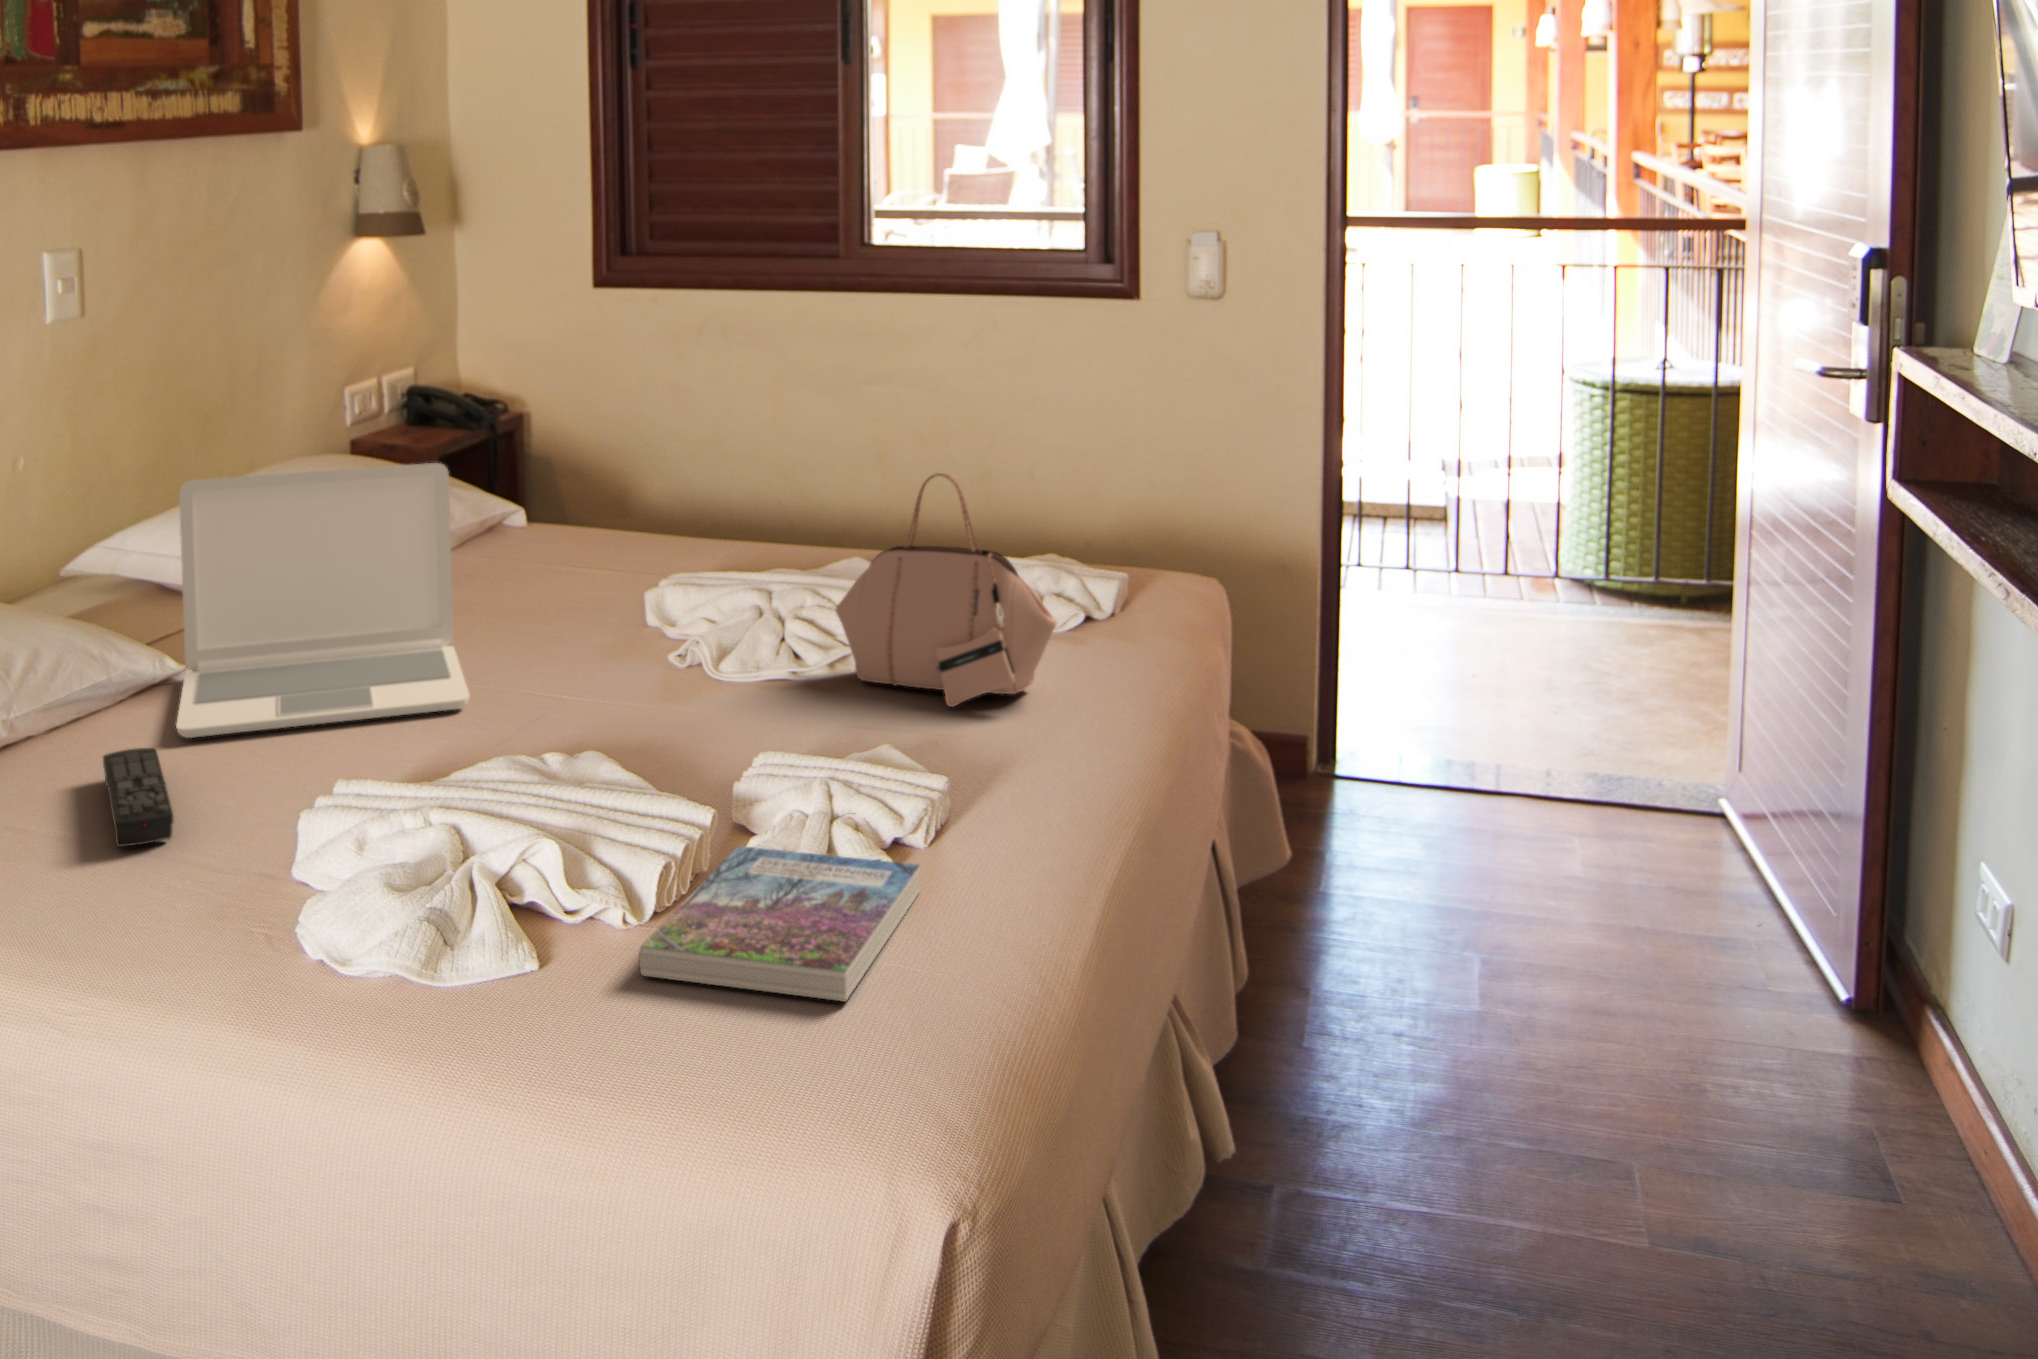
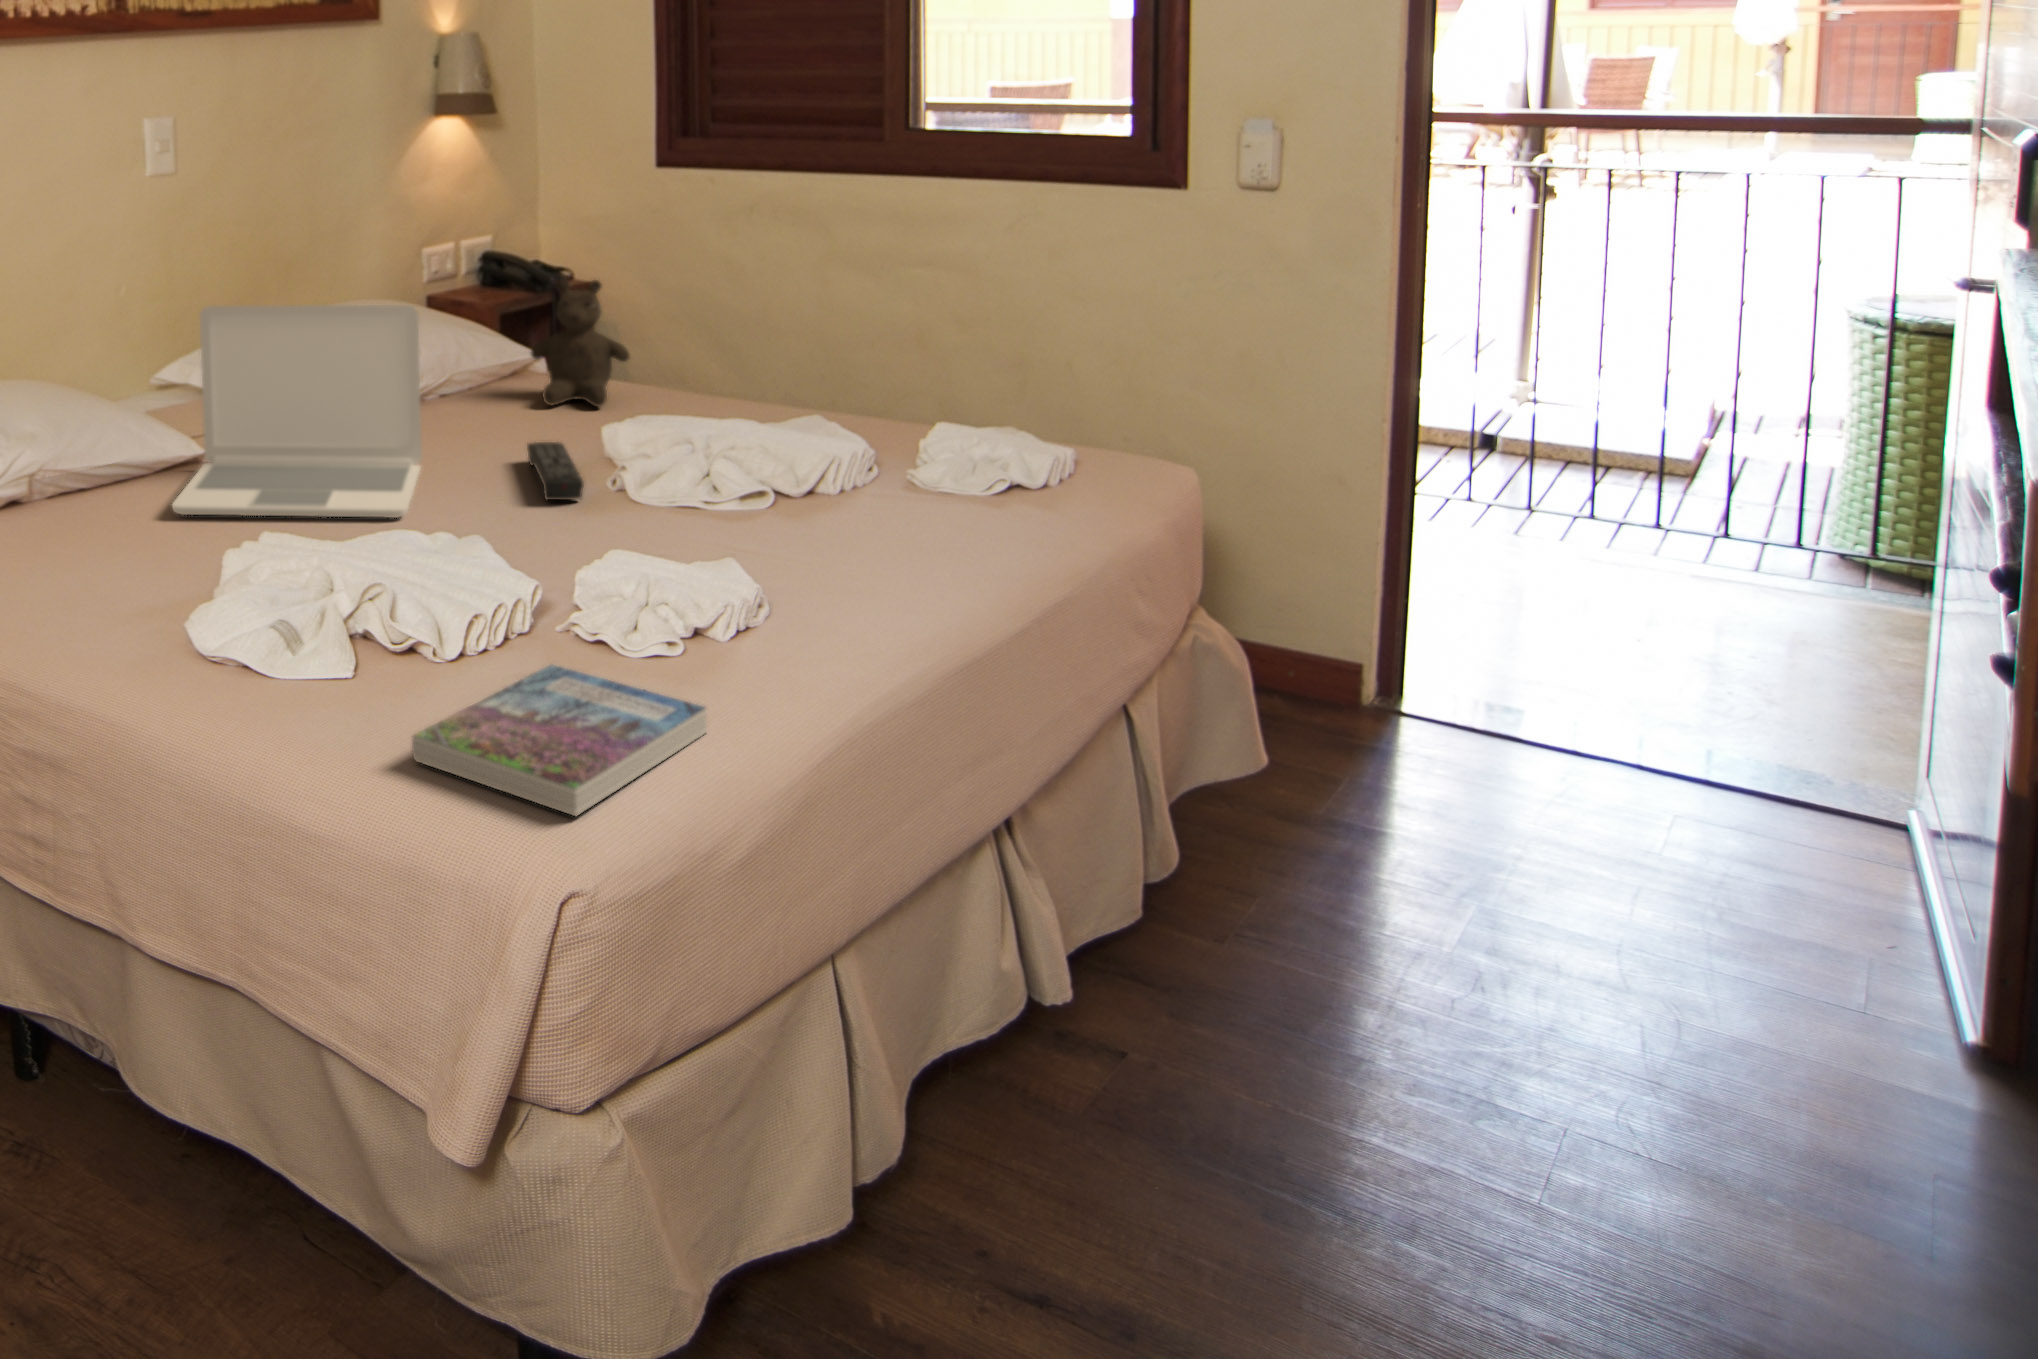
teddy bear: none [525,420,636,564] -> present [531,279,630,407]
handbag: present [836,473,1056,707] -> none [747,344,956,570]
remote control: present [103,748,174,847] -> present [527,442,584,500]

